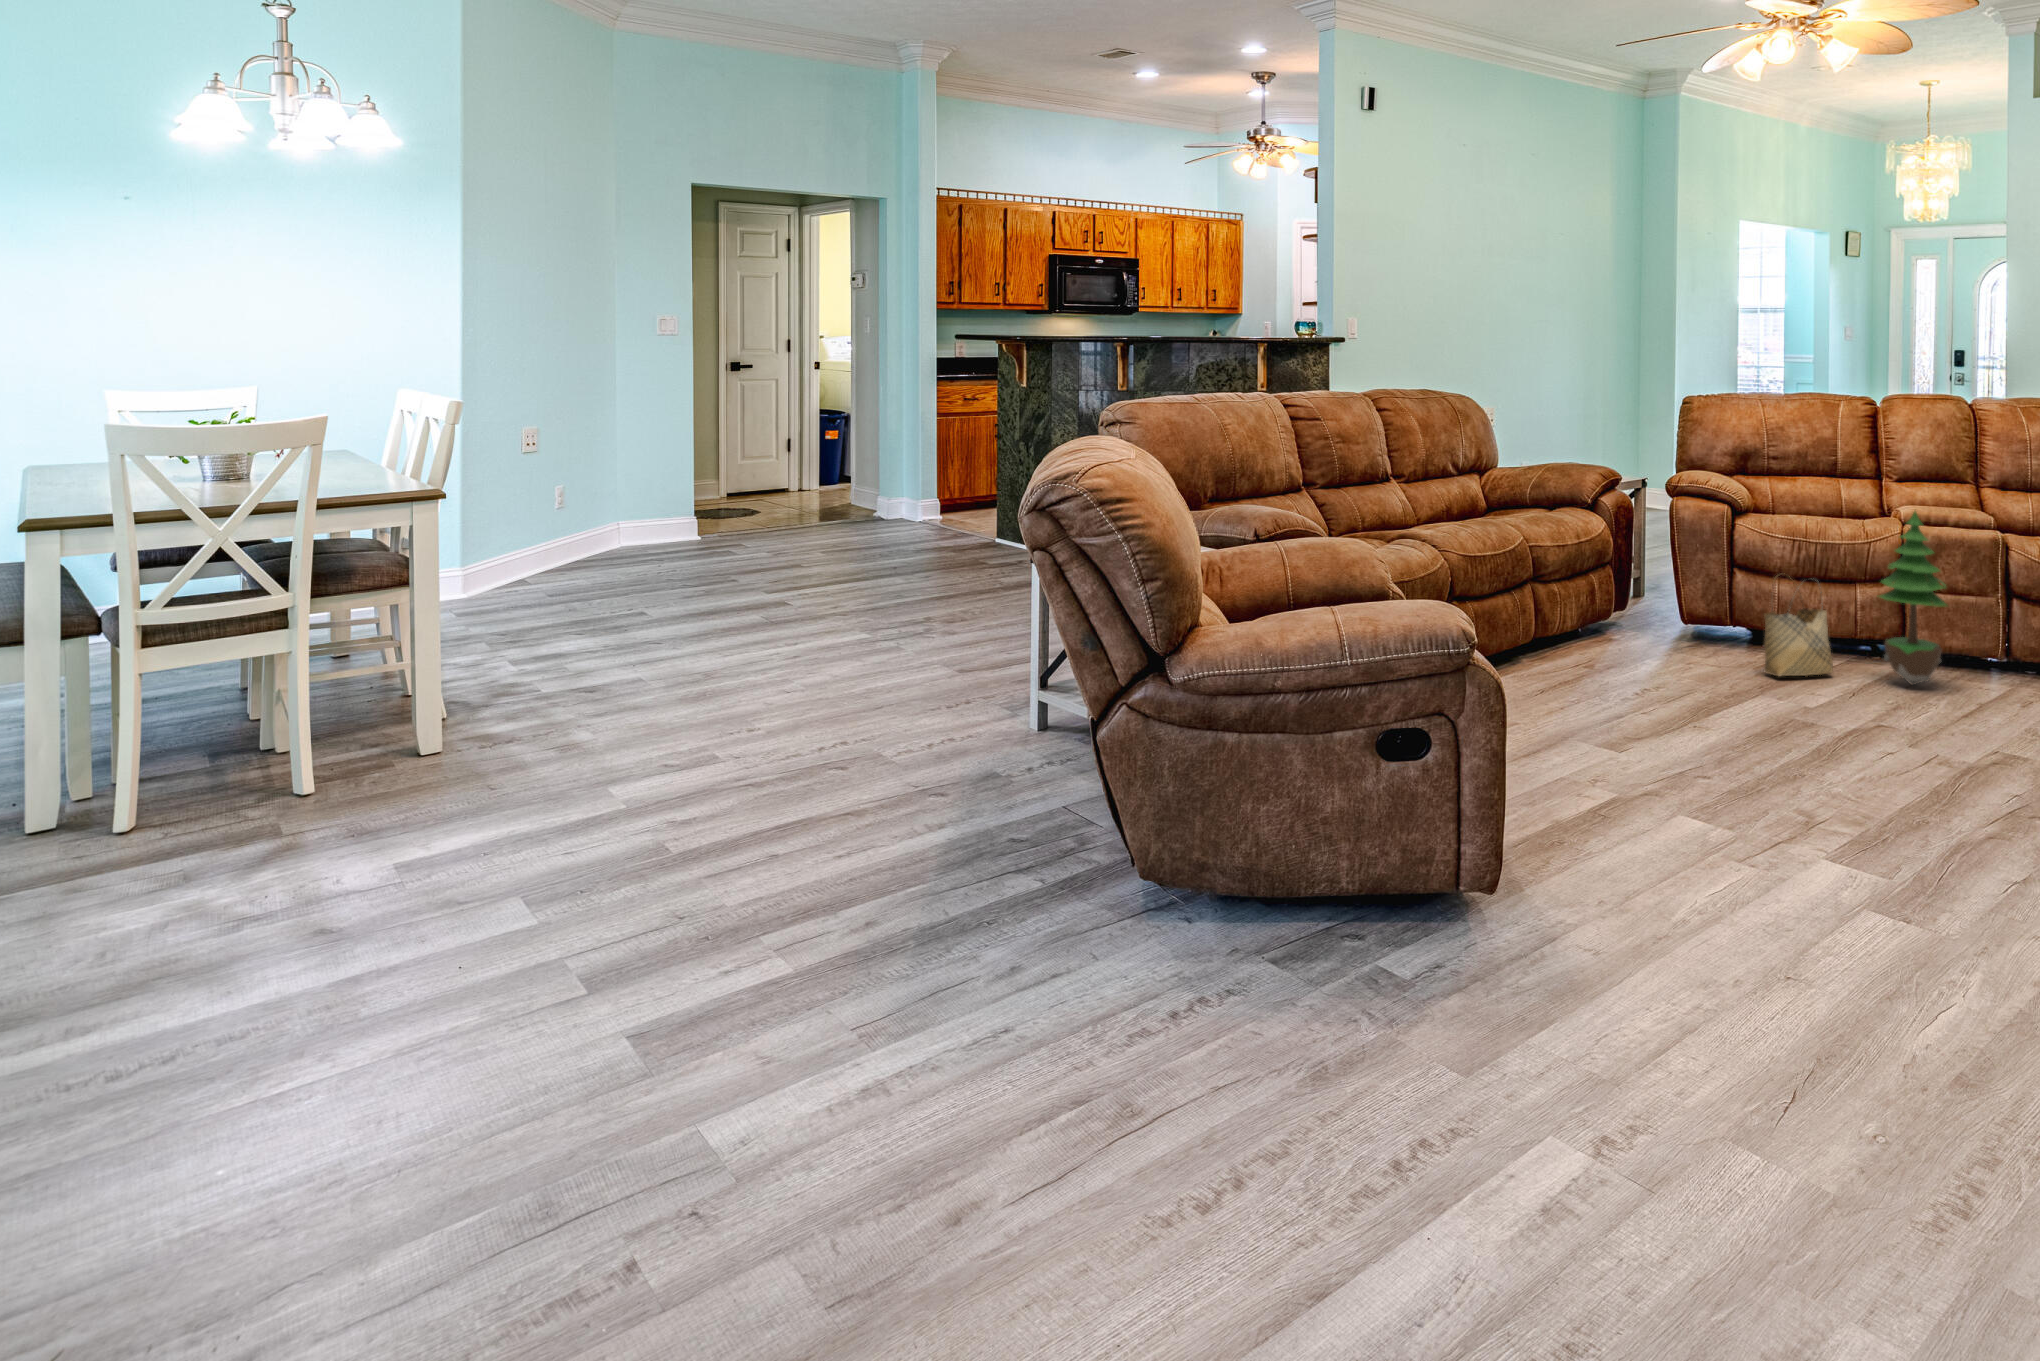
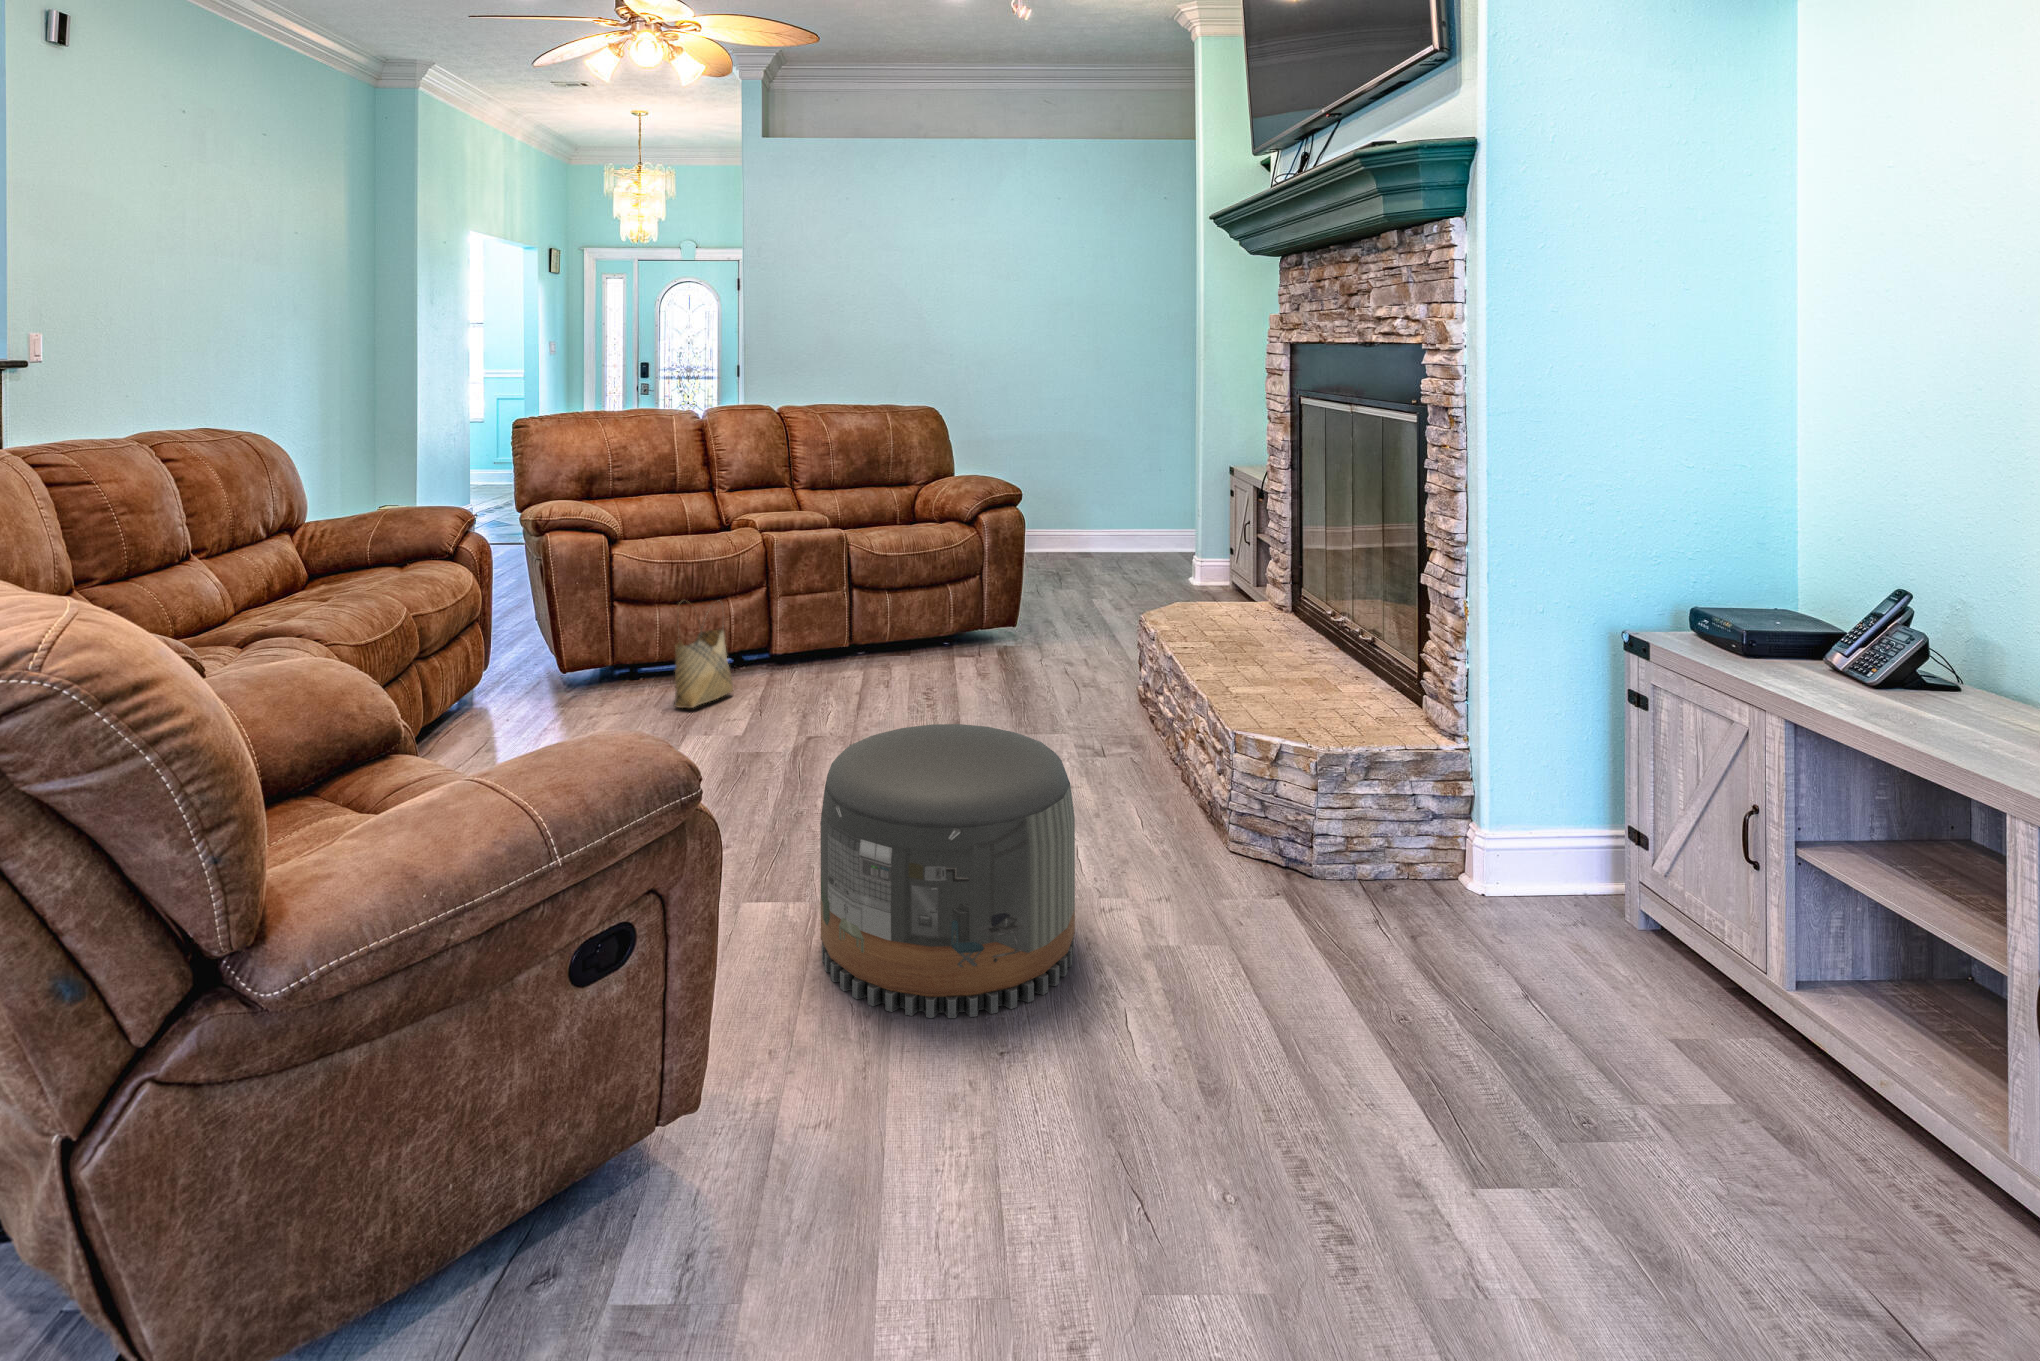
potted tree: present [1877,511,1946,685] -> none [769,519,830,687]
pouf: none [1698,692,1969,961] -> present [820,724,1075,1018]

